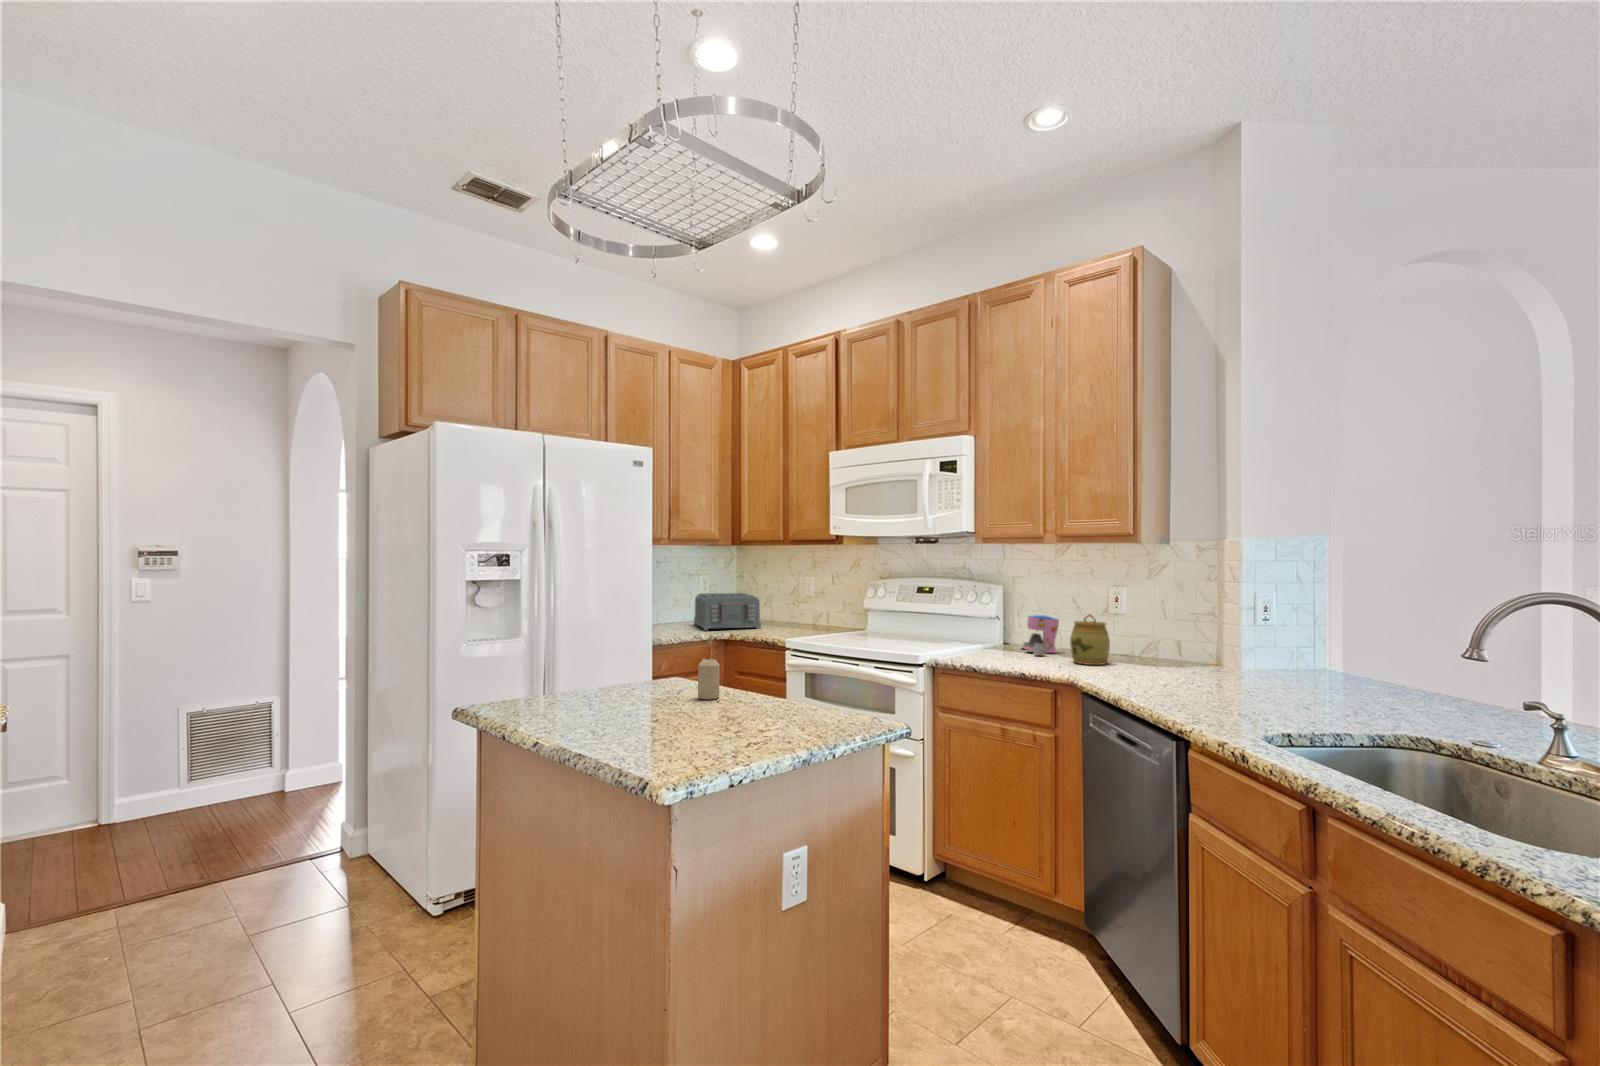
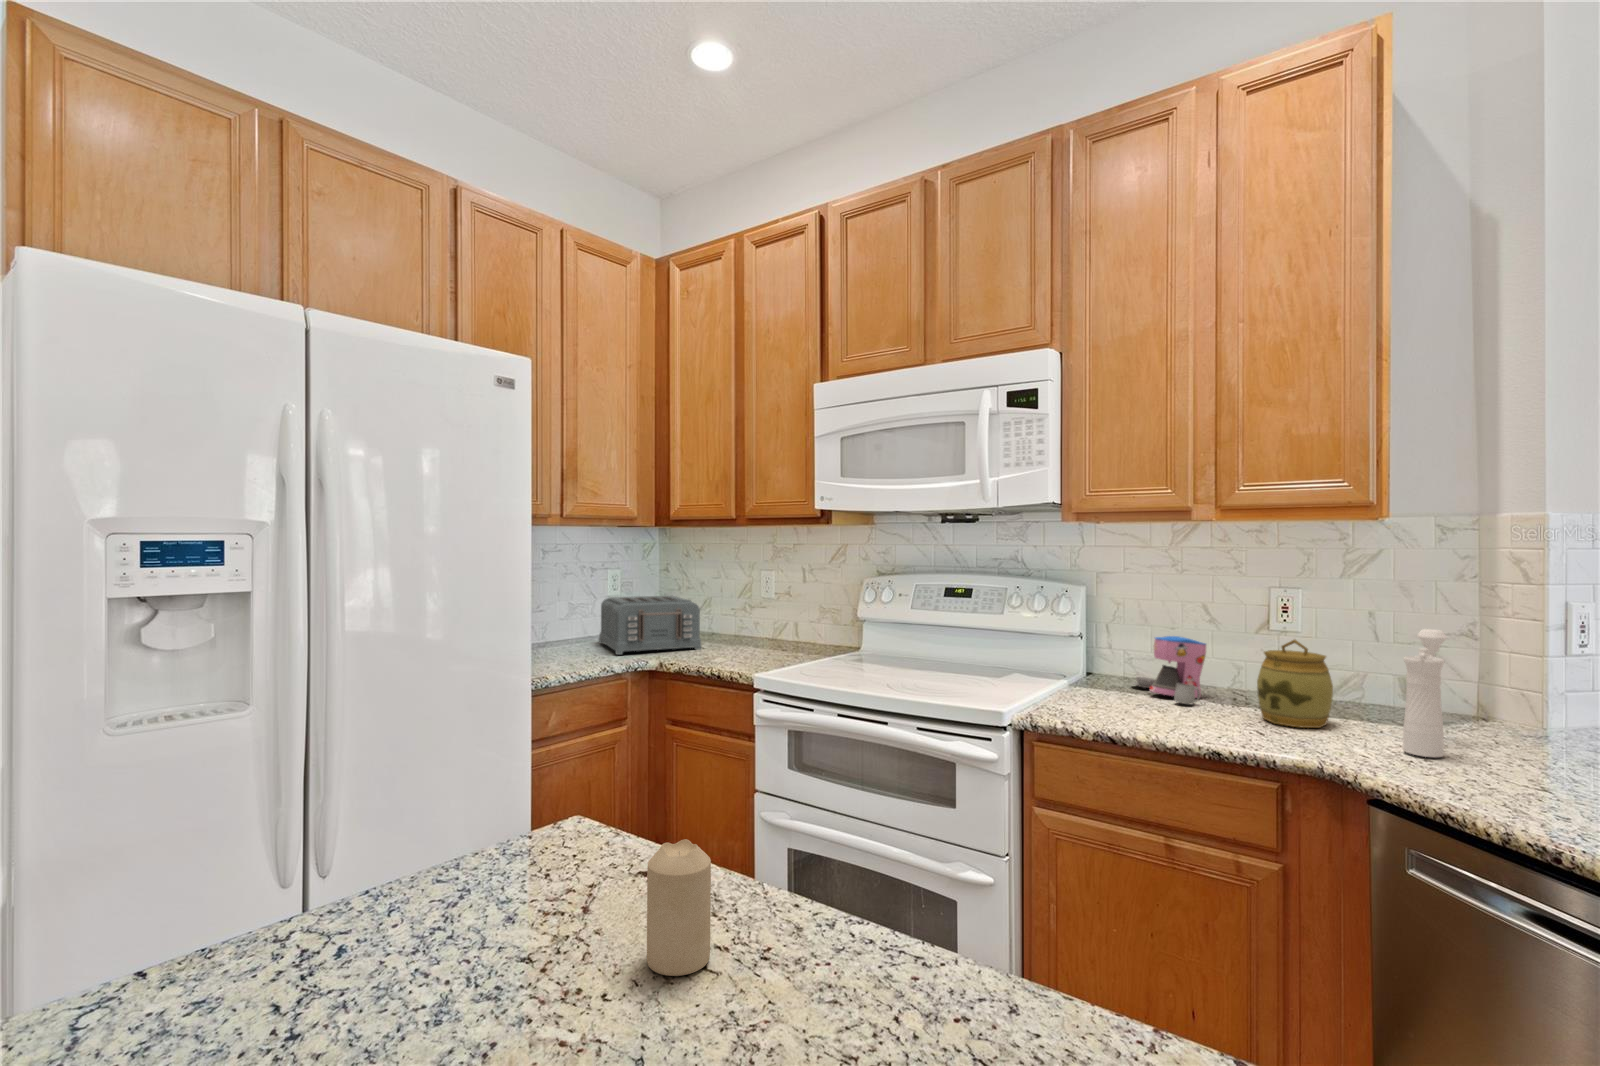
pepper mill: none [1124,607,1159,675] -> present [1403,629,1447,757]

